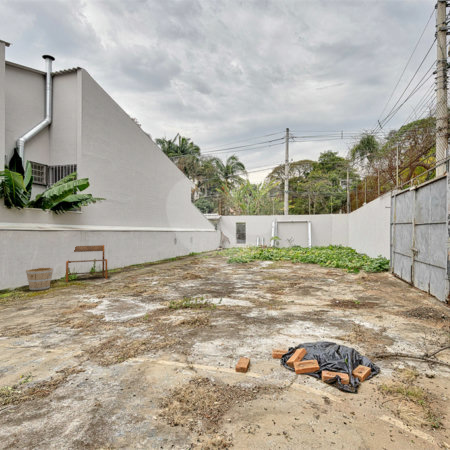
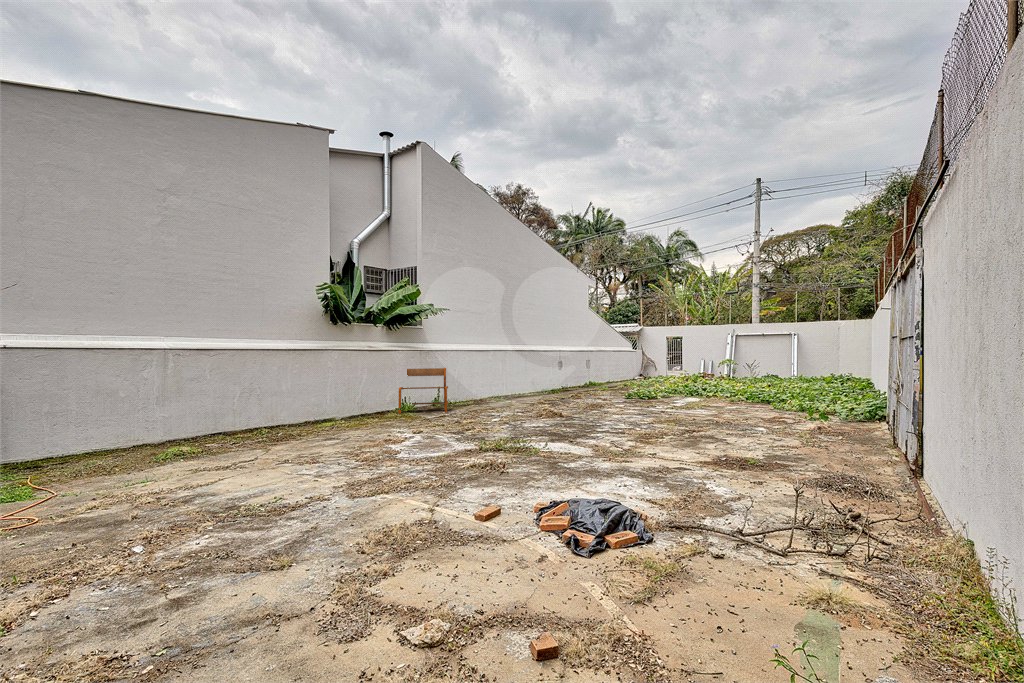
wooden bucket: present [26,268,53,290] -> none [351,394,381,420]

